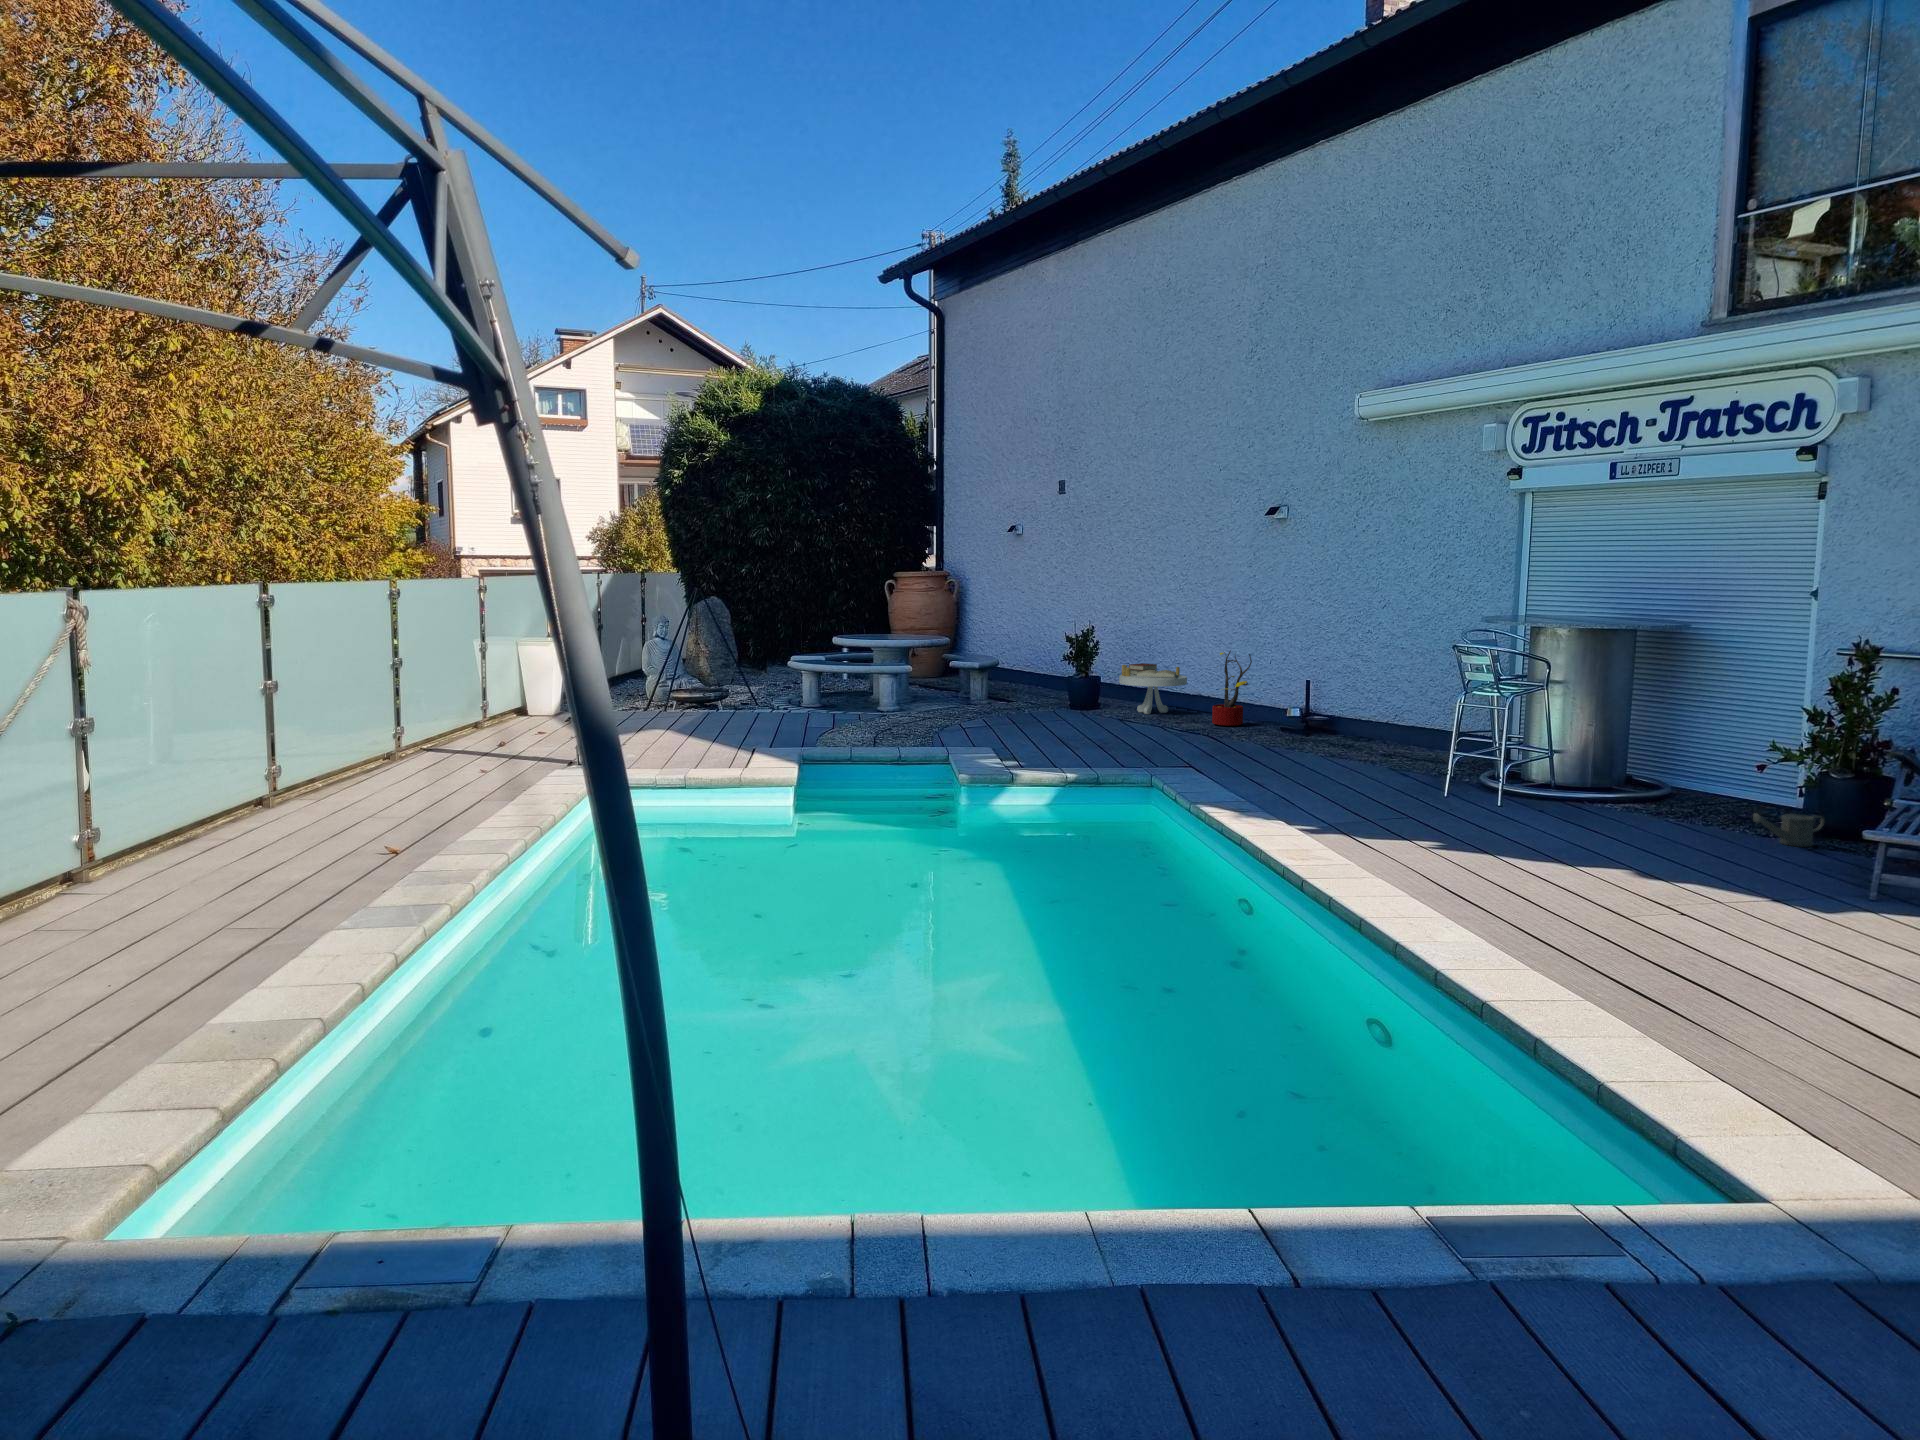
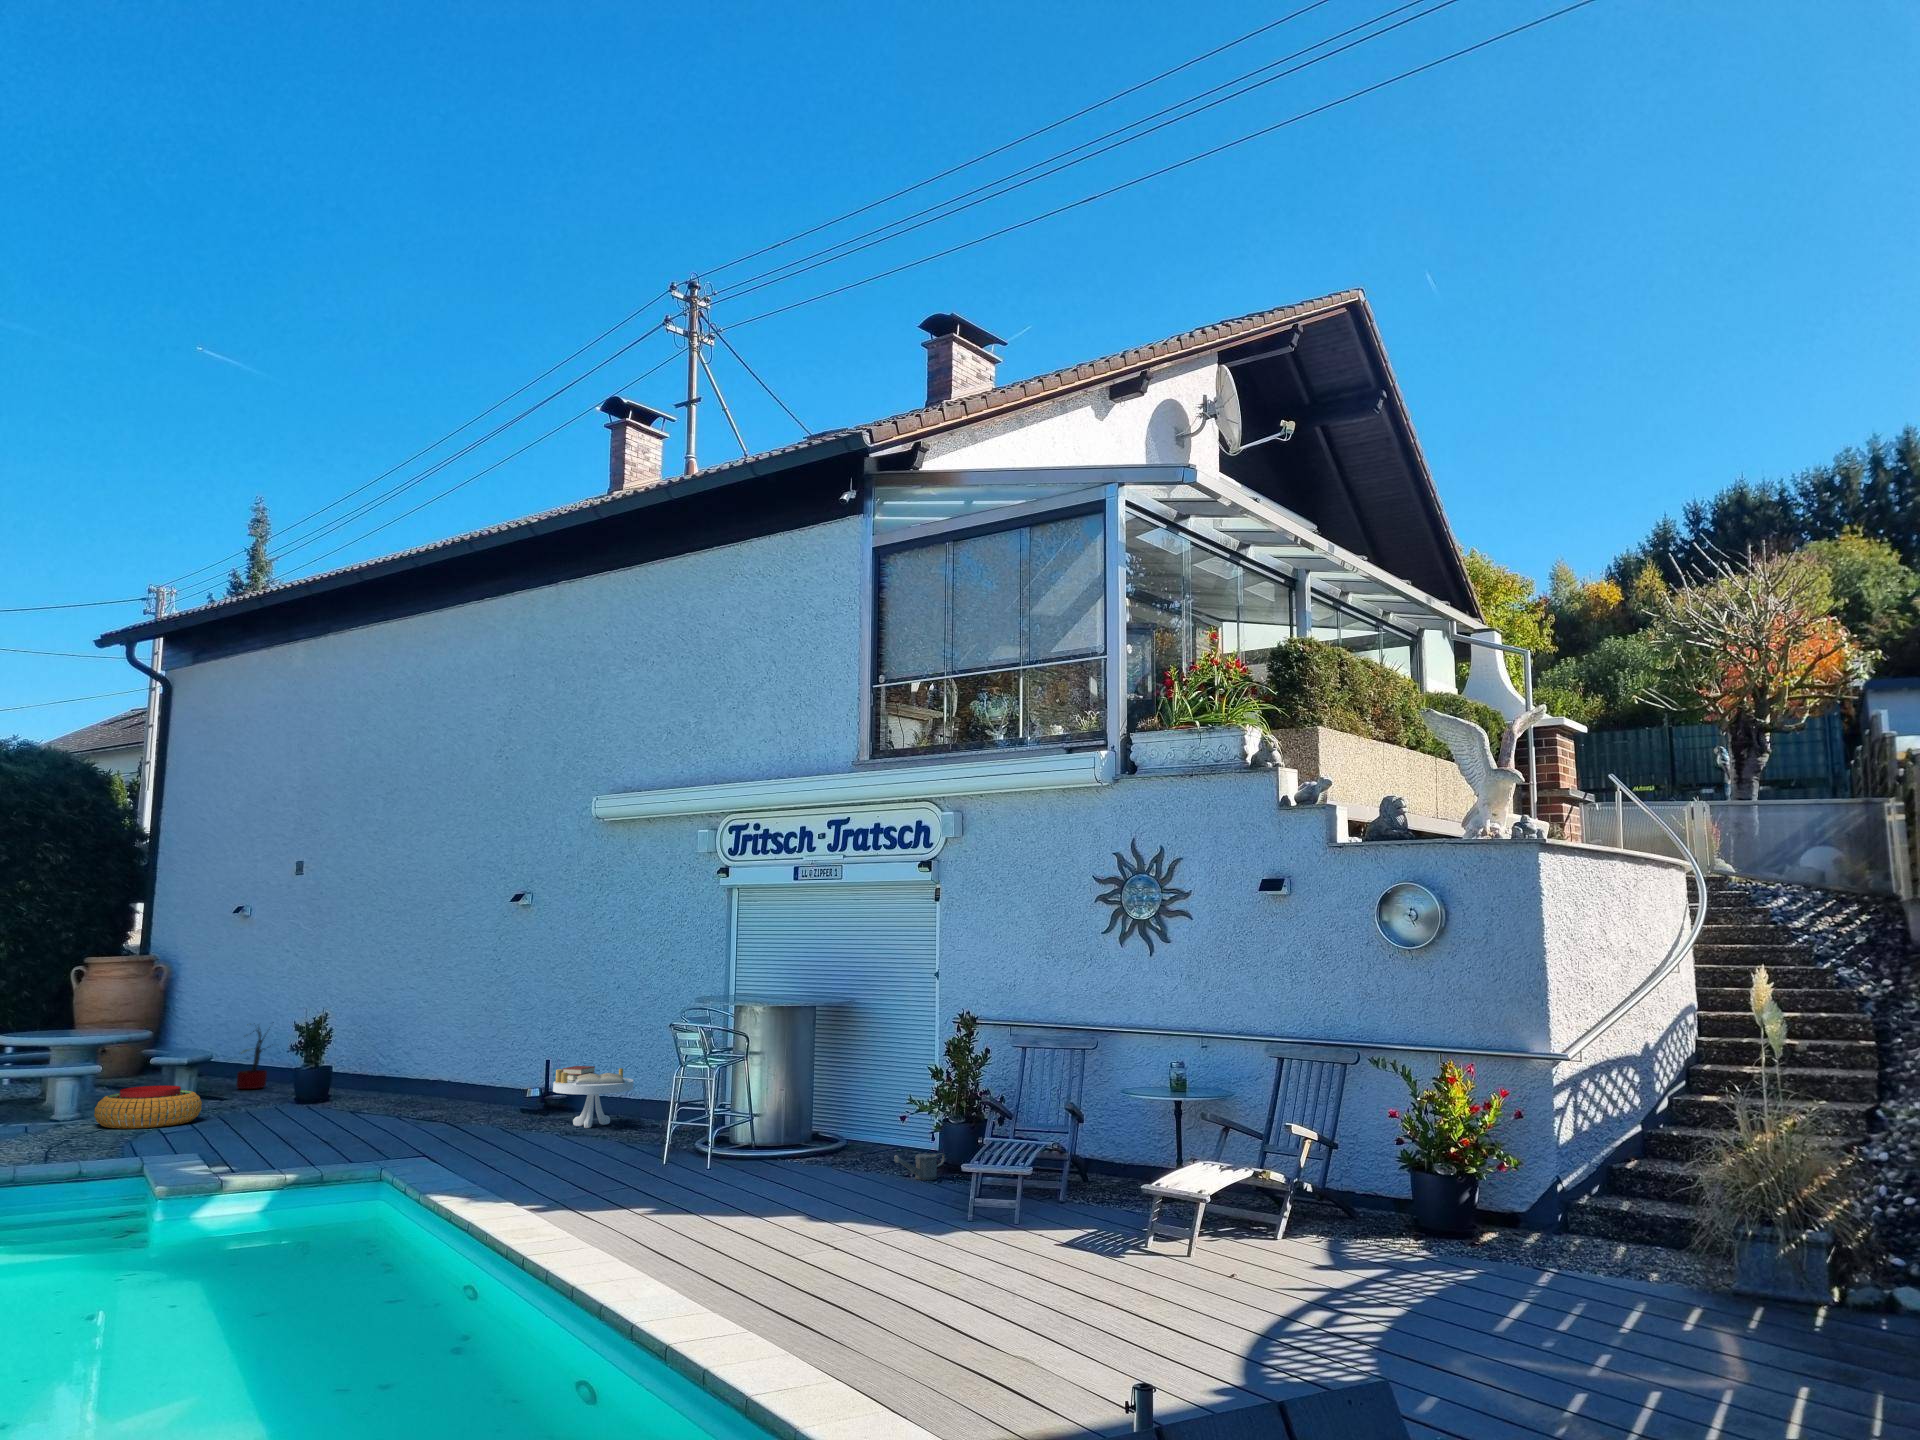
decorative plant: present [1212,651,1252,726] -> present [236,1029,267,1089]
side table: present [1119,663,1187,714] -> present [553,1066,634,1128]
pouf: none [910,685,993,721] -> present [94,1086,202,1129]

